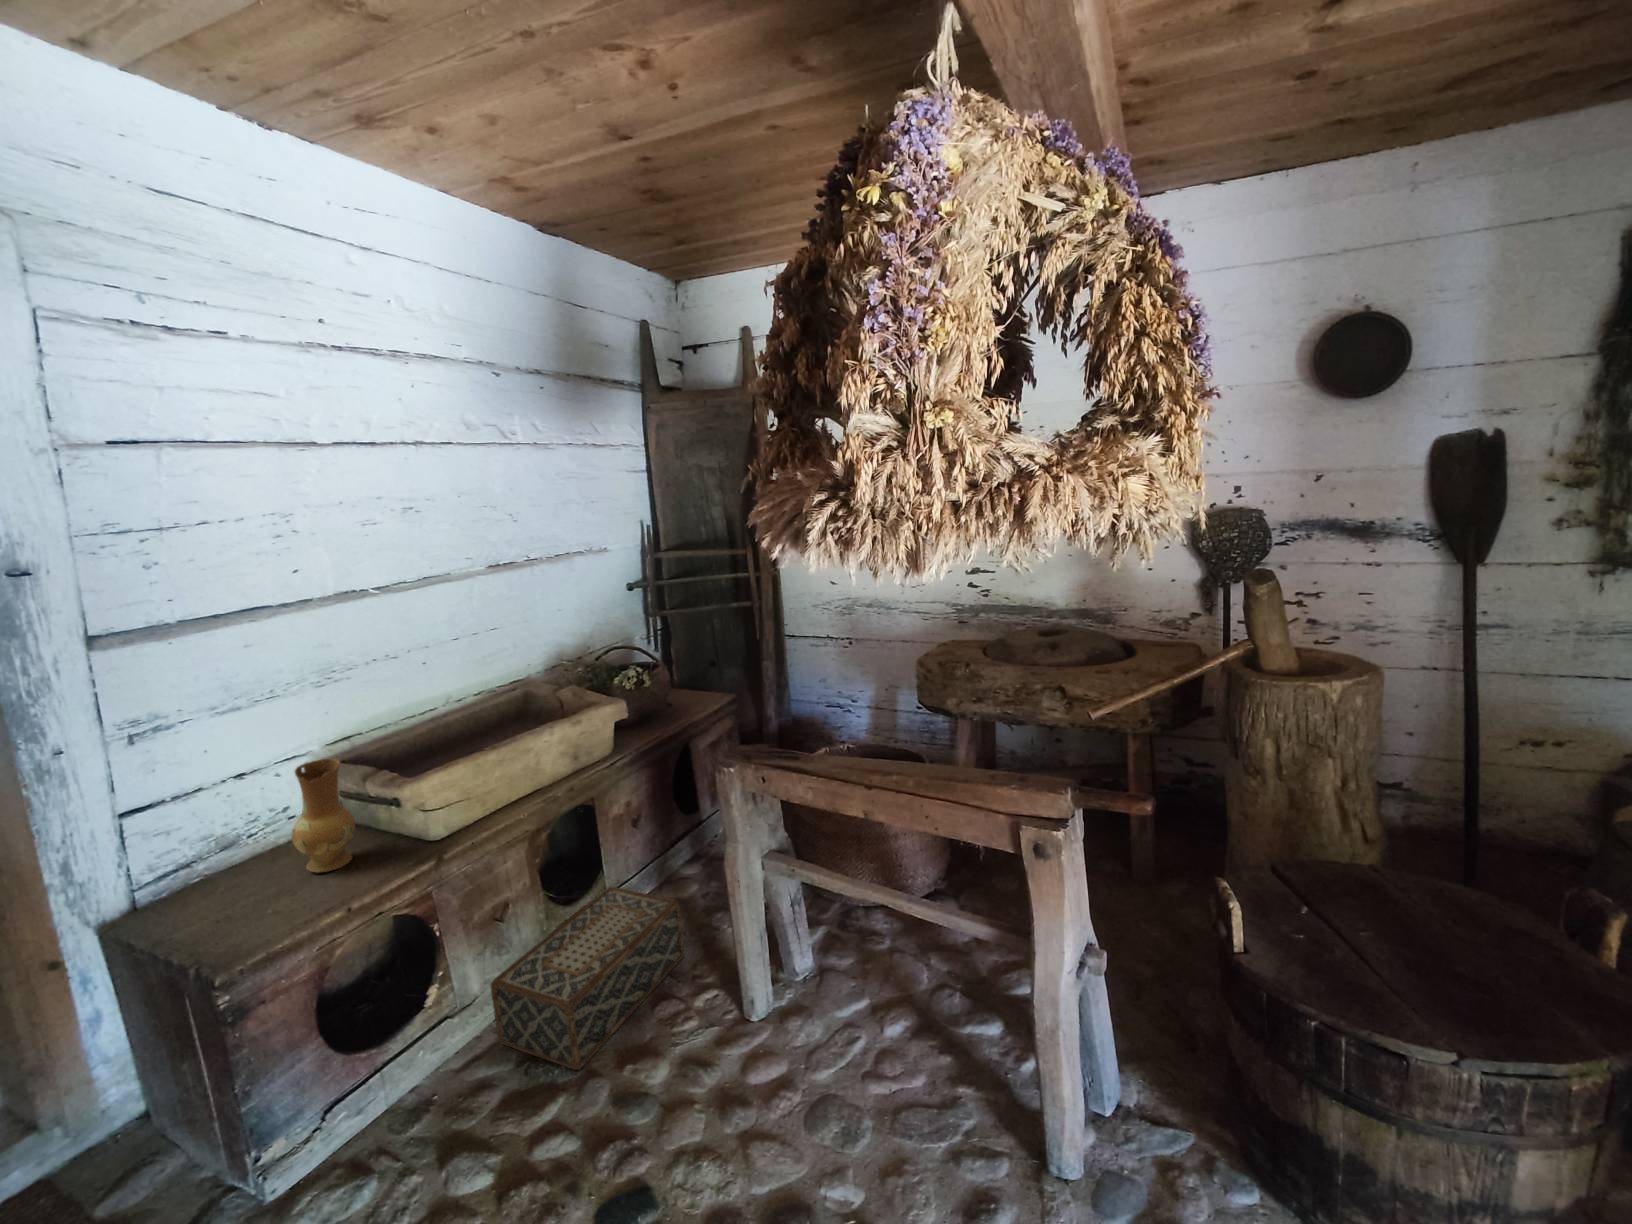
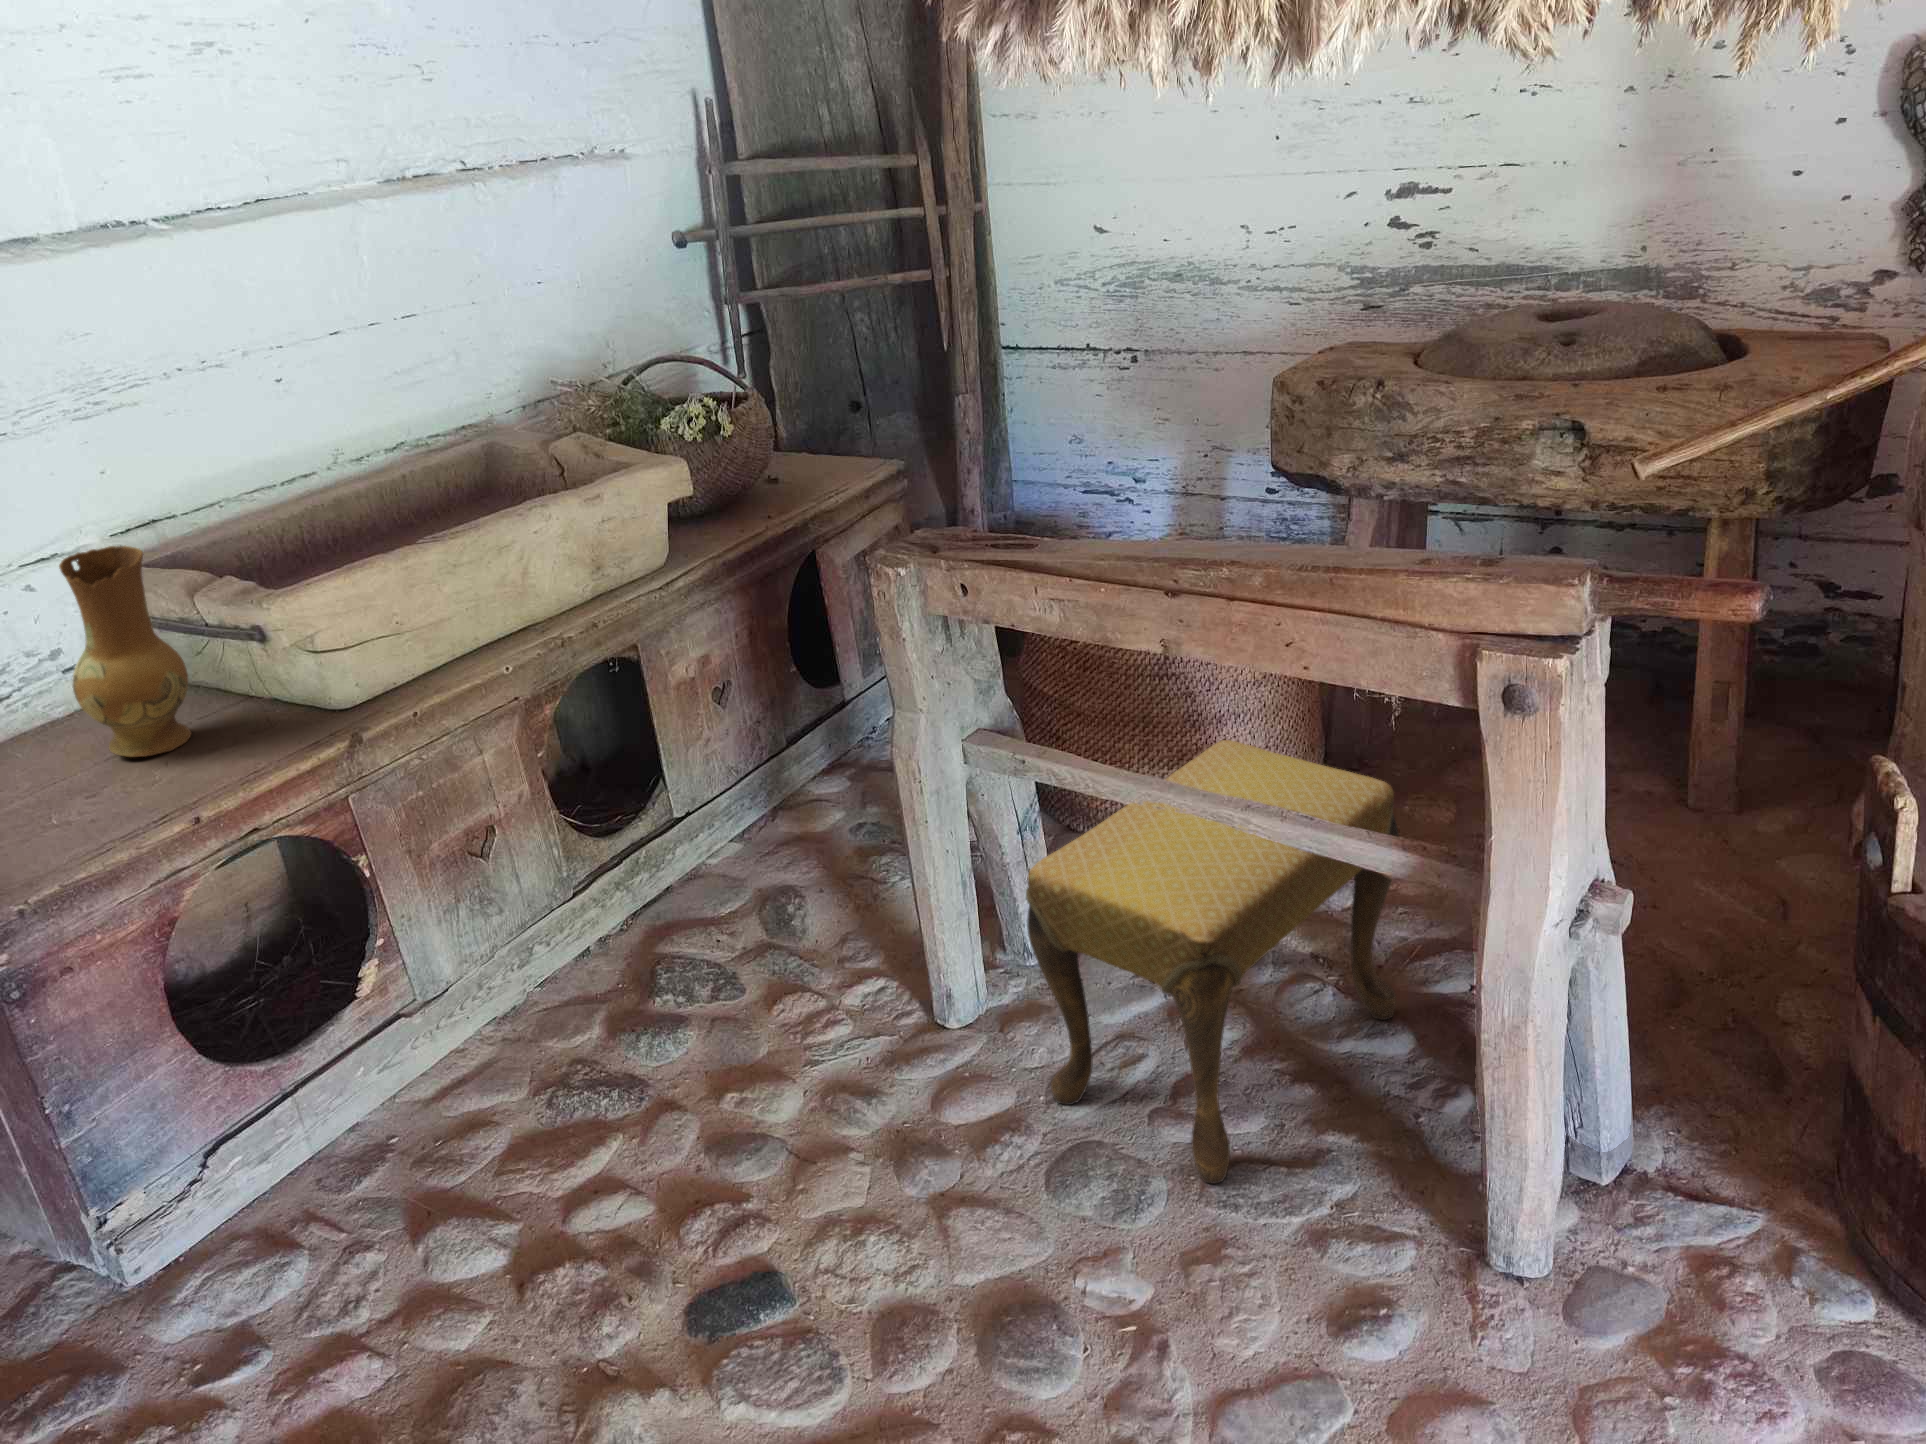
footstool: none [793,854,990,1120] -> present [1026,740,1399,1184]
woven basket: present [490,886,684,1070] -> none [470,807,822,1104]

